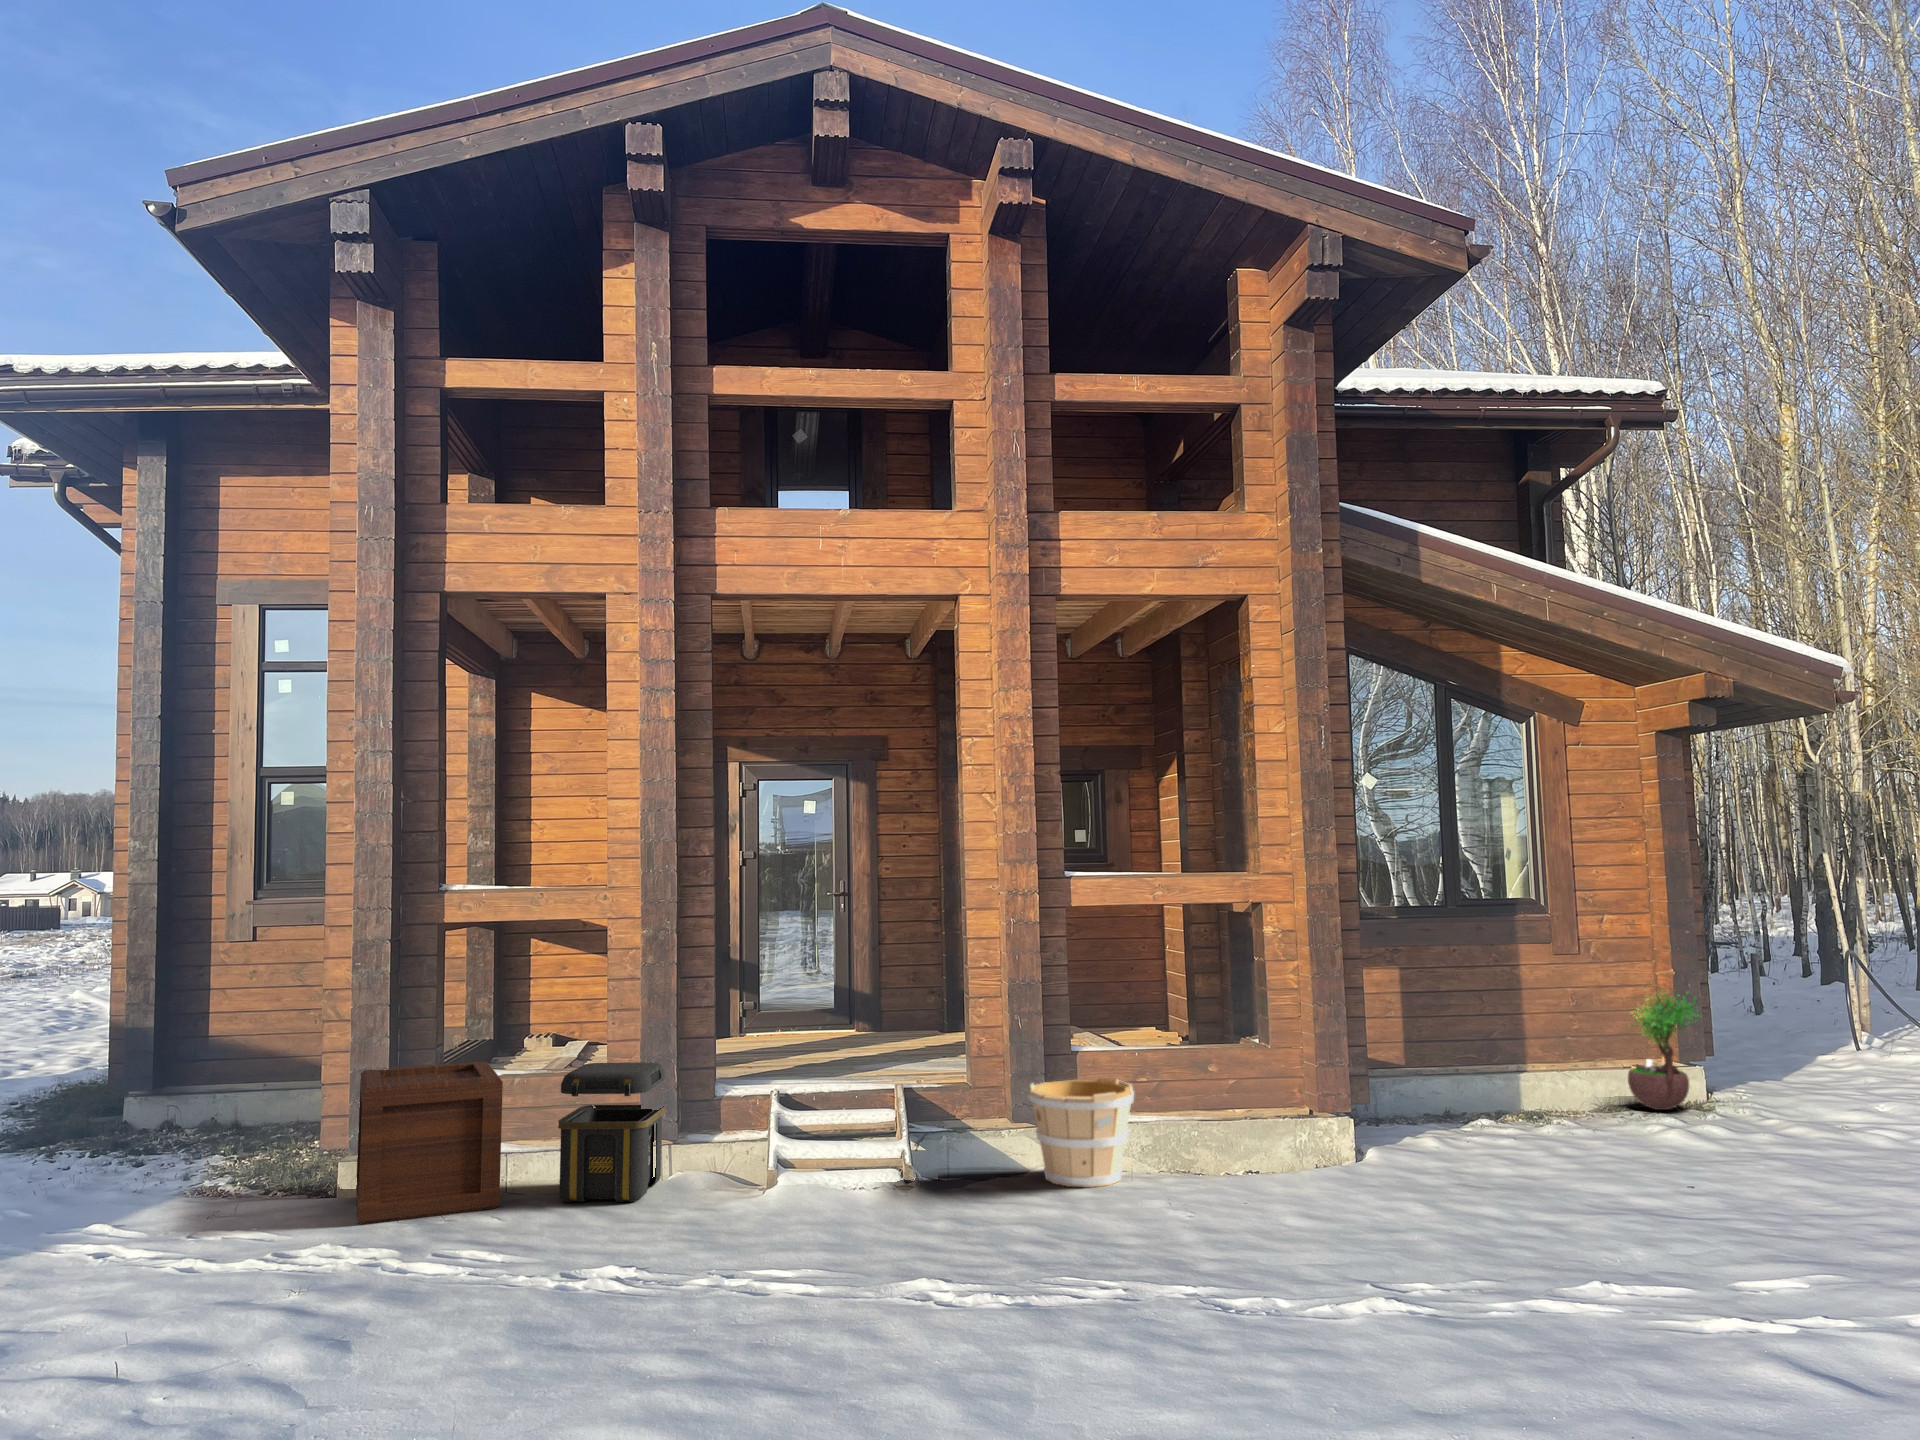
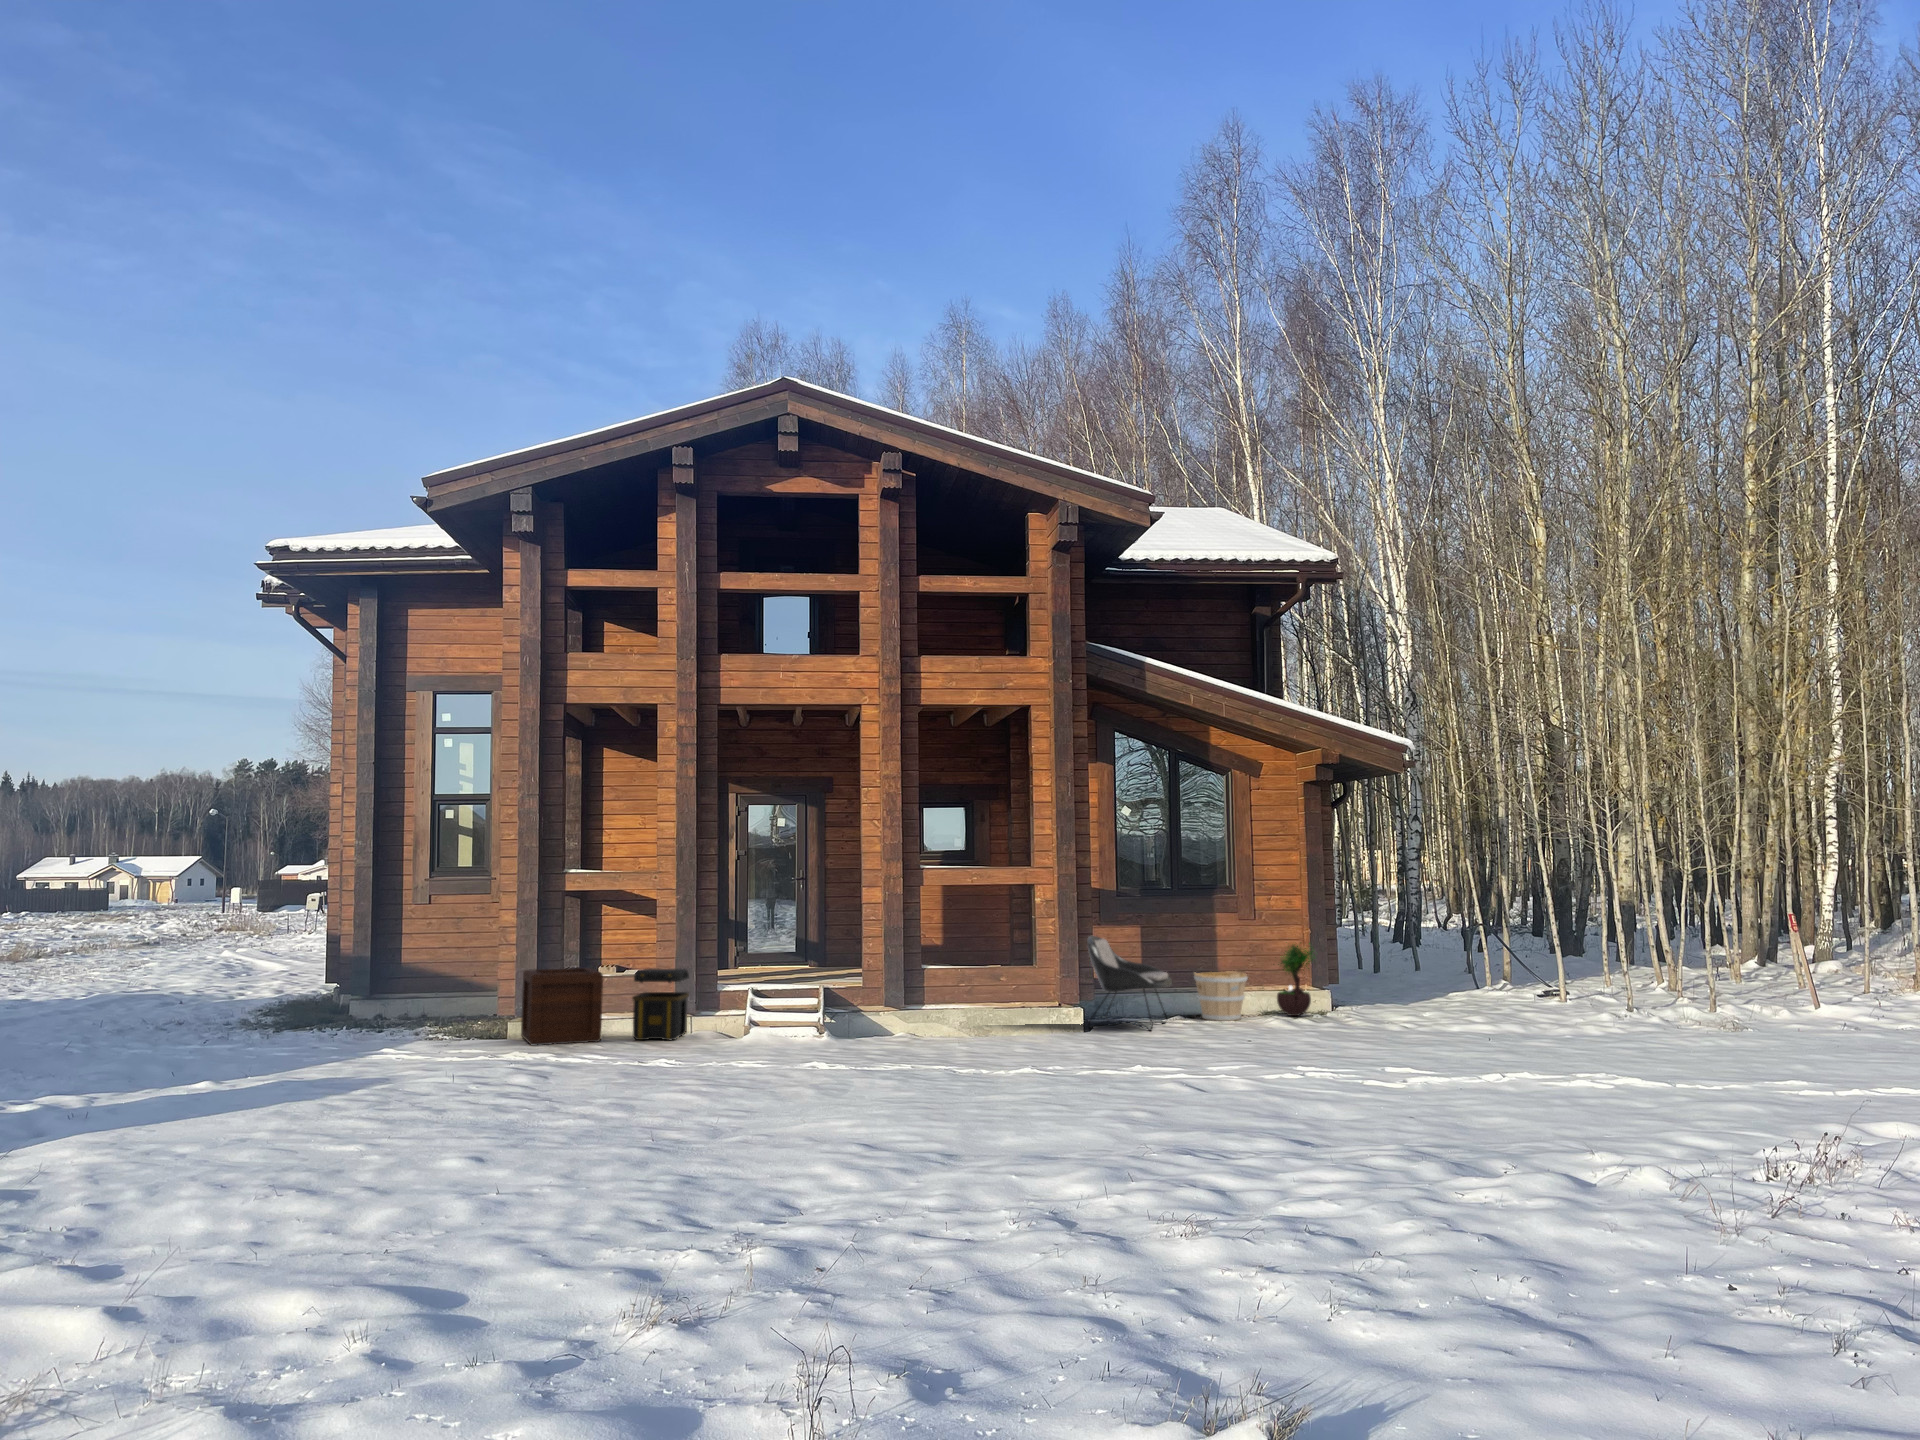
lounge chair: none [1345,987,1497,1160] -> present [1087,936,1172,1031]
wooden bucket: present [1029,1078,1134,1188] -> present [1194,971,1247,1021]

